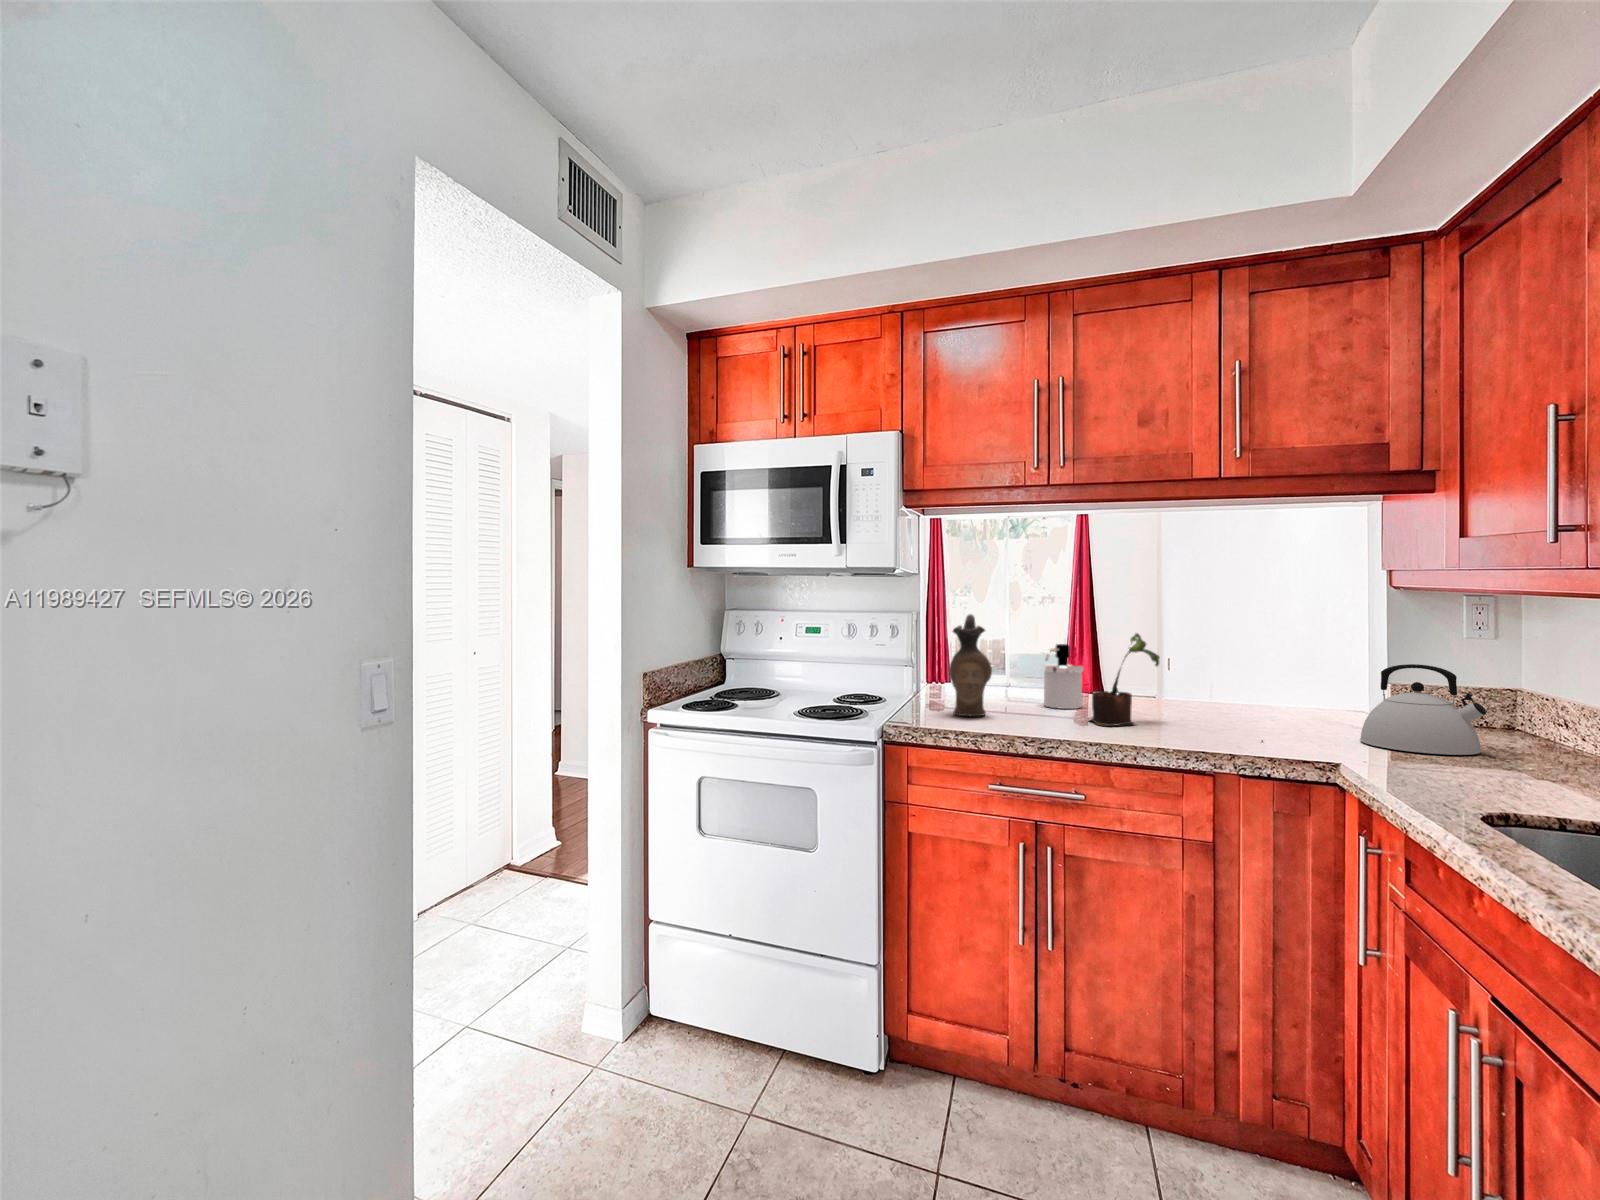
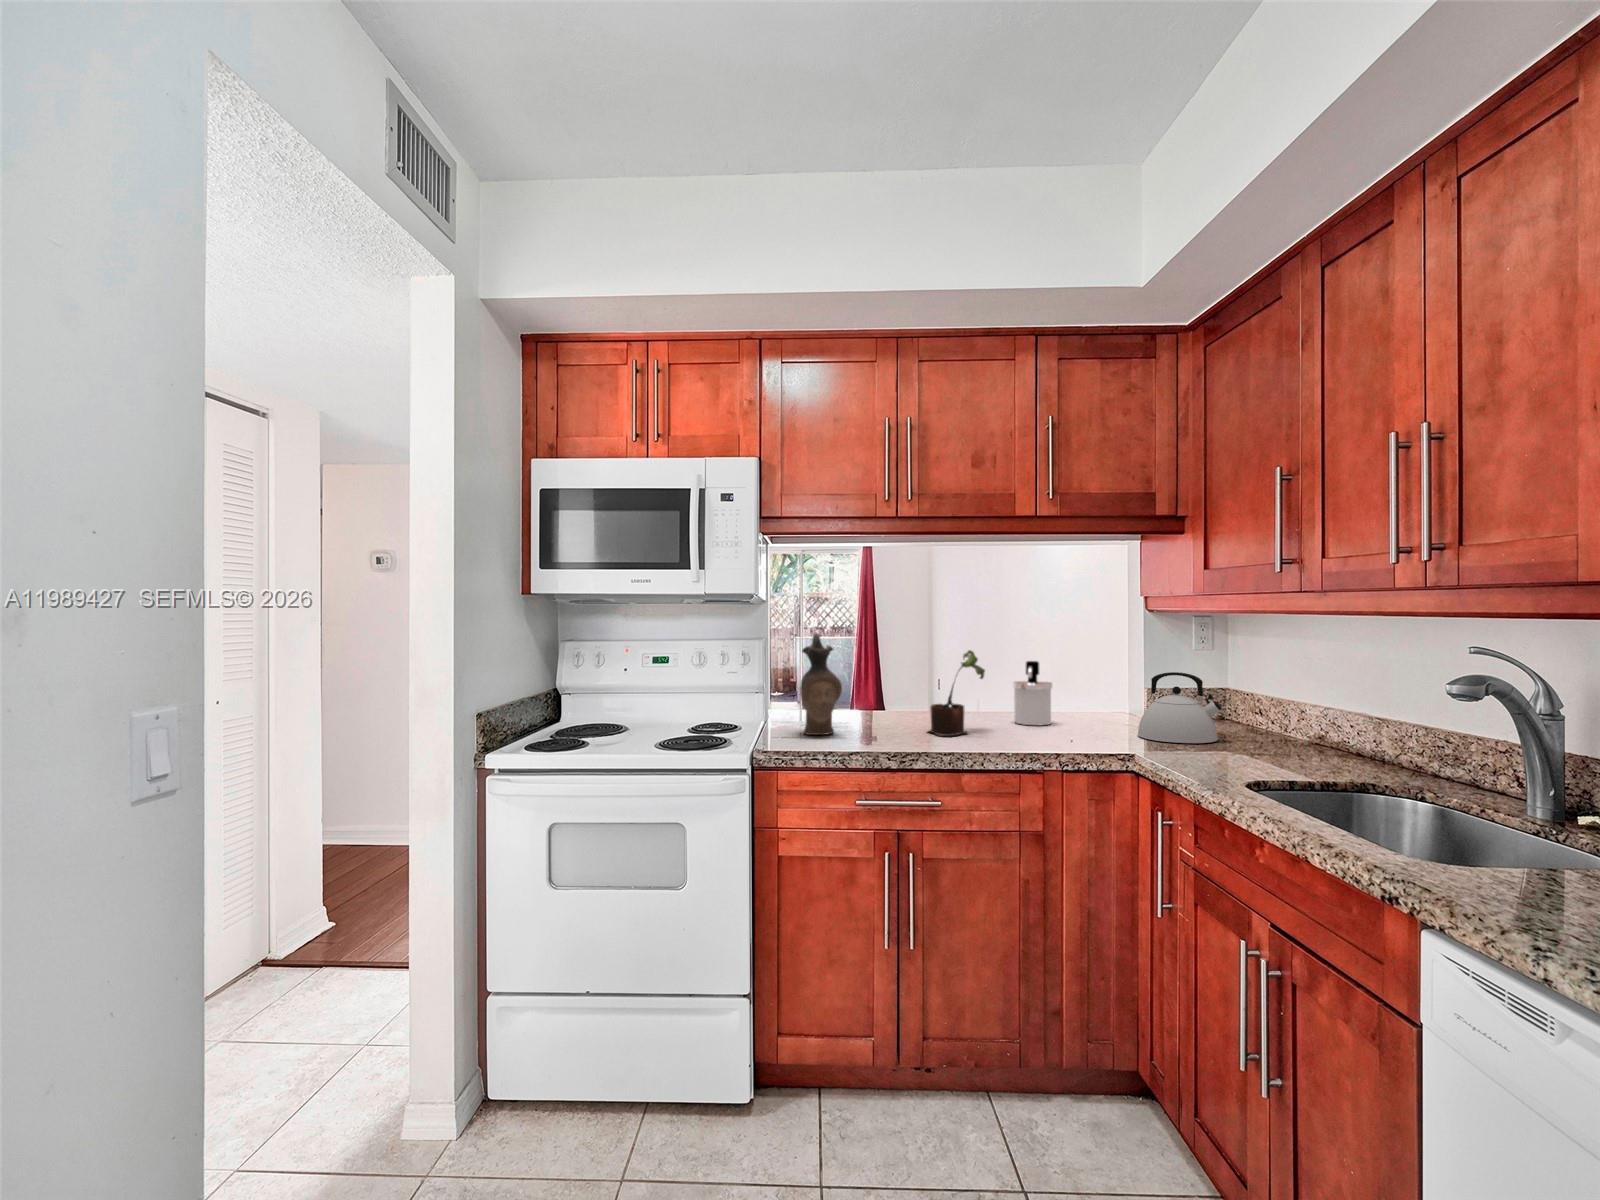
soap dispenser: present [1042,644,1083,709] -> present [1013,661,1052,725]

